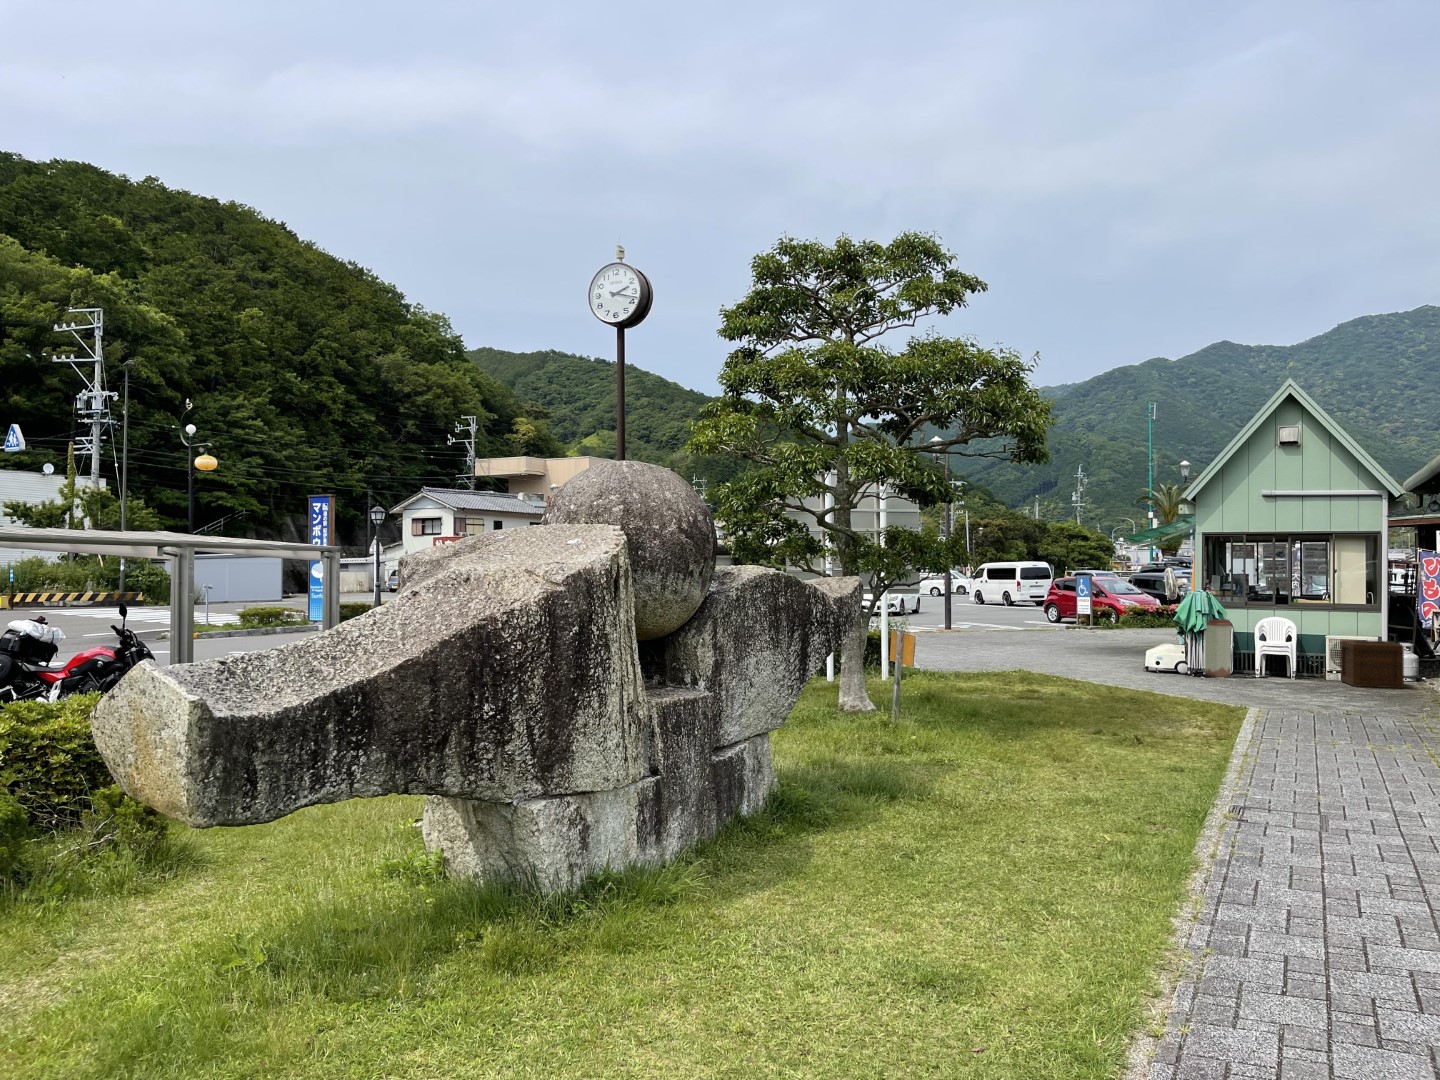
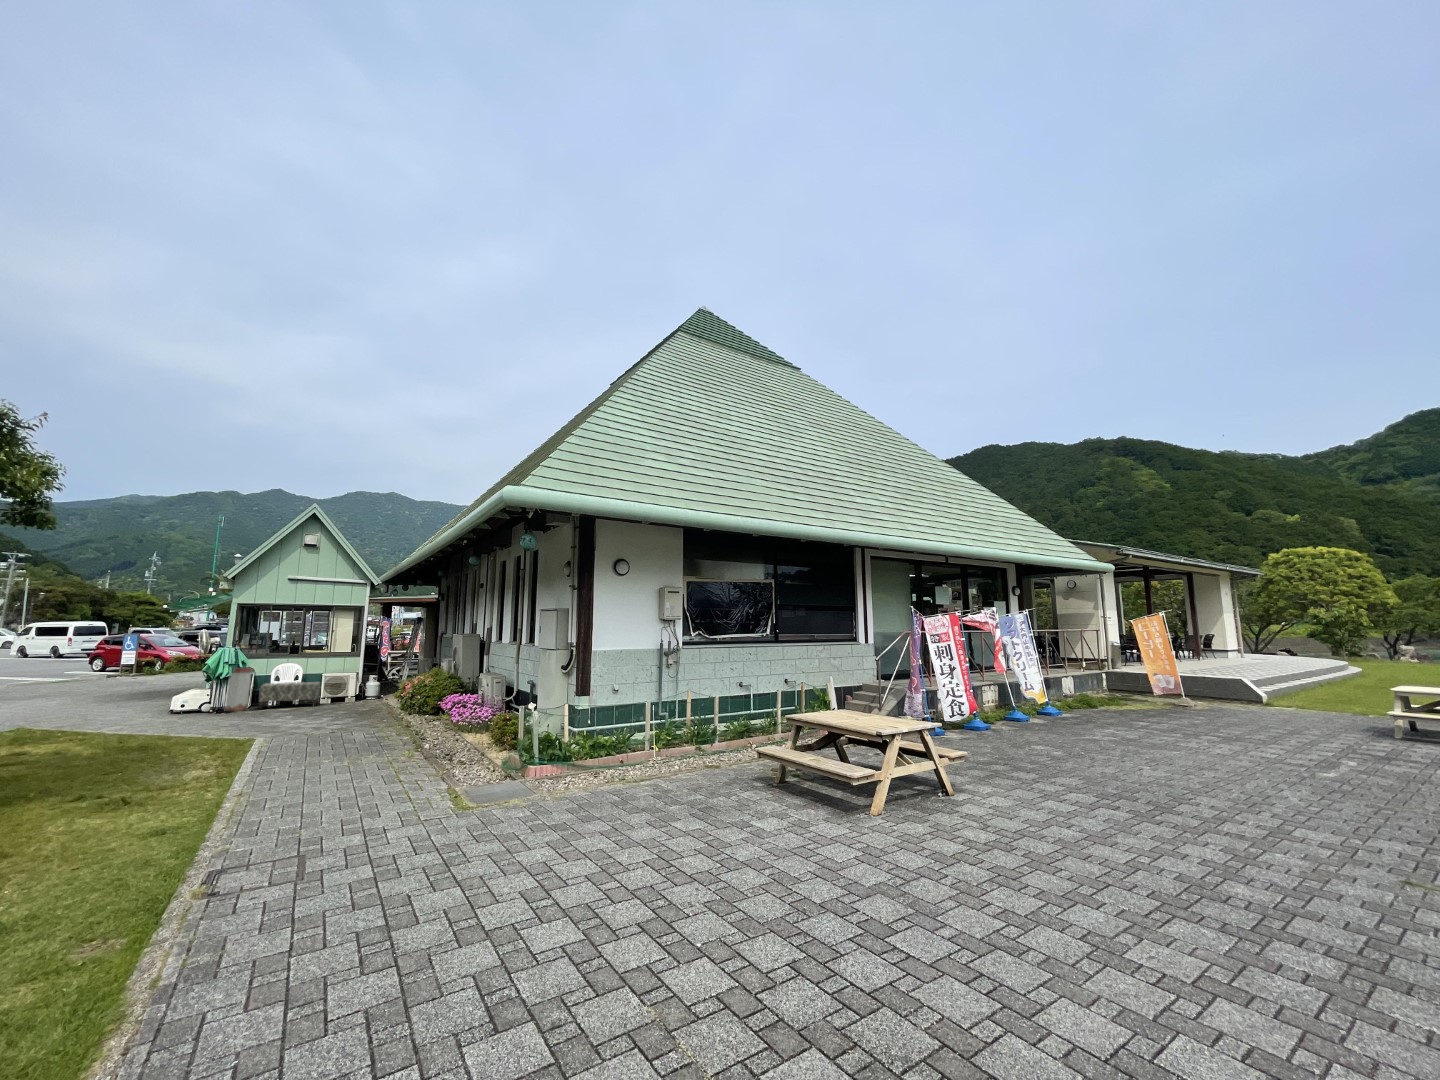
wooden crate: present [1340,640,1404,688] -> none [329,675,370,707]
bench: none [1244,643,1325,682] -> present [259,682,320,709]

